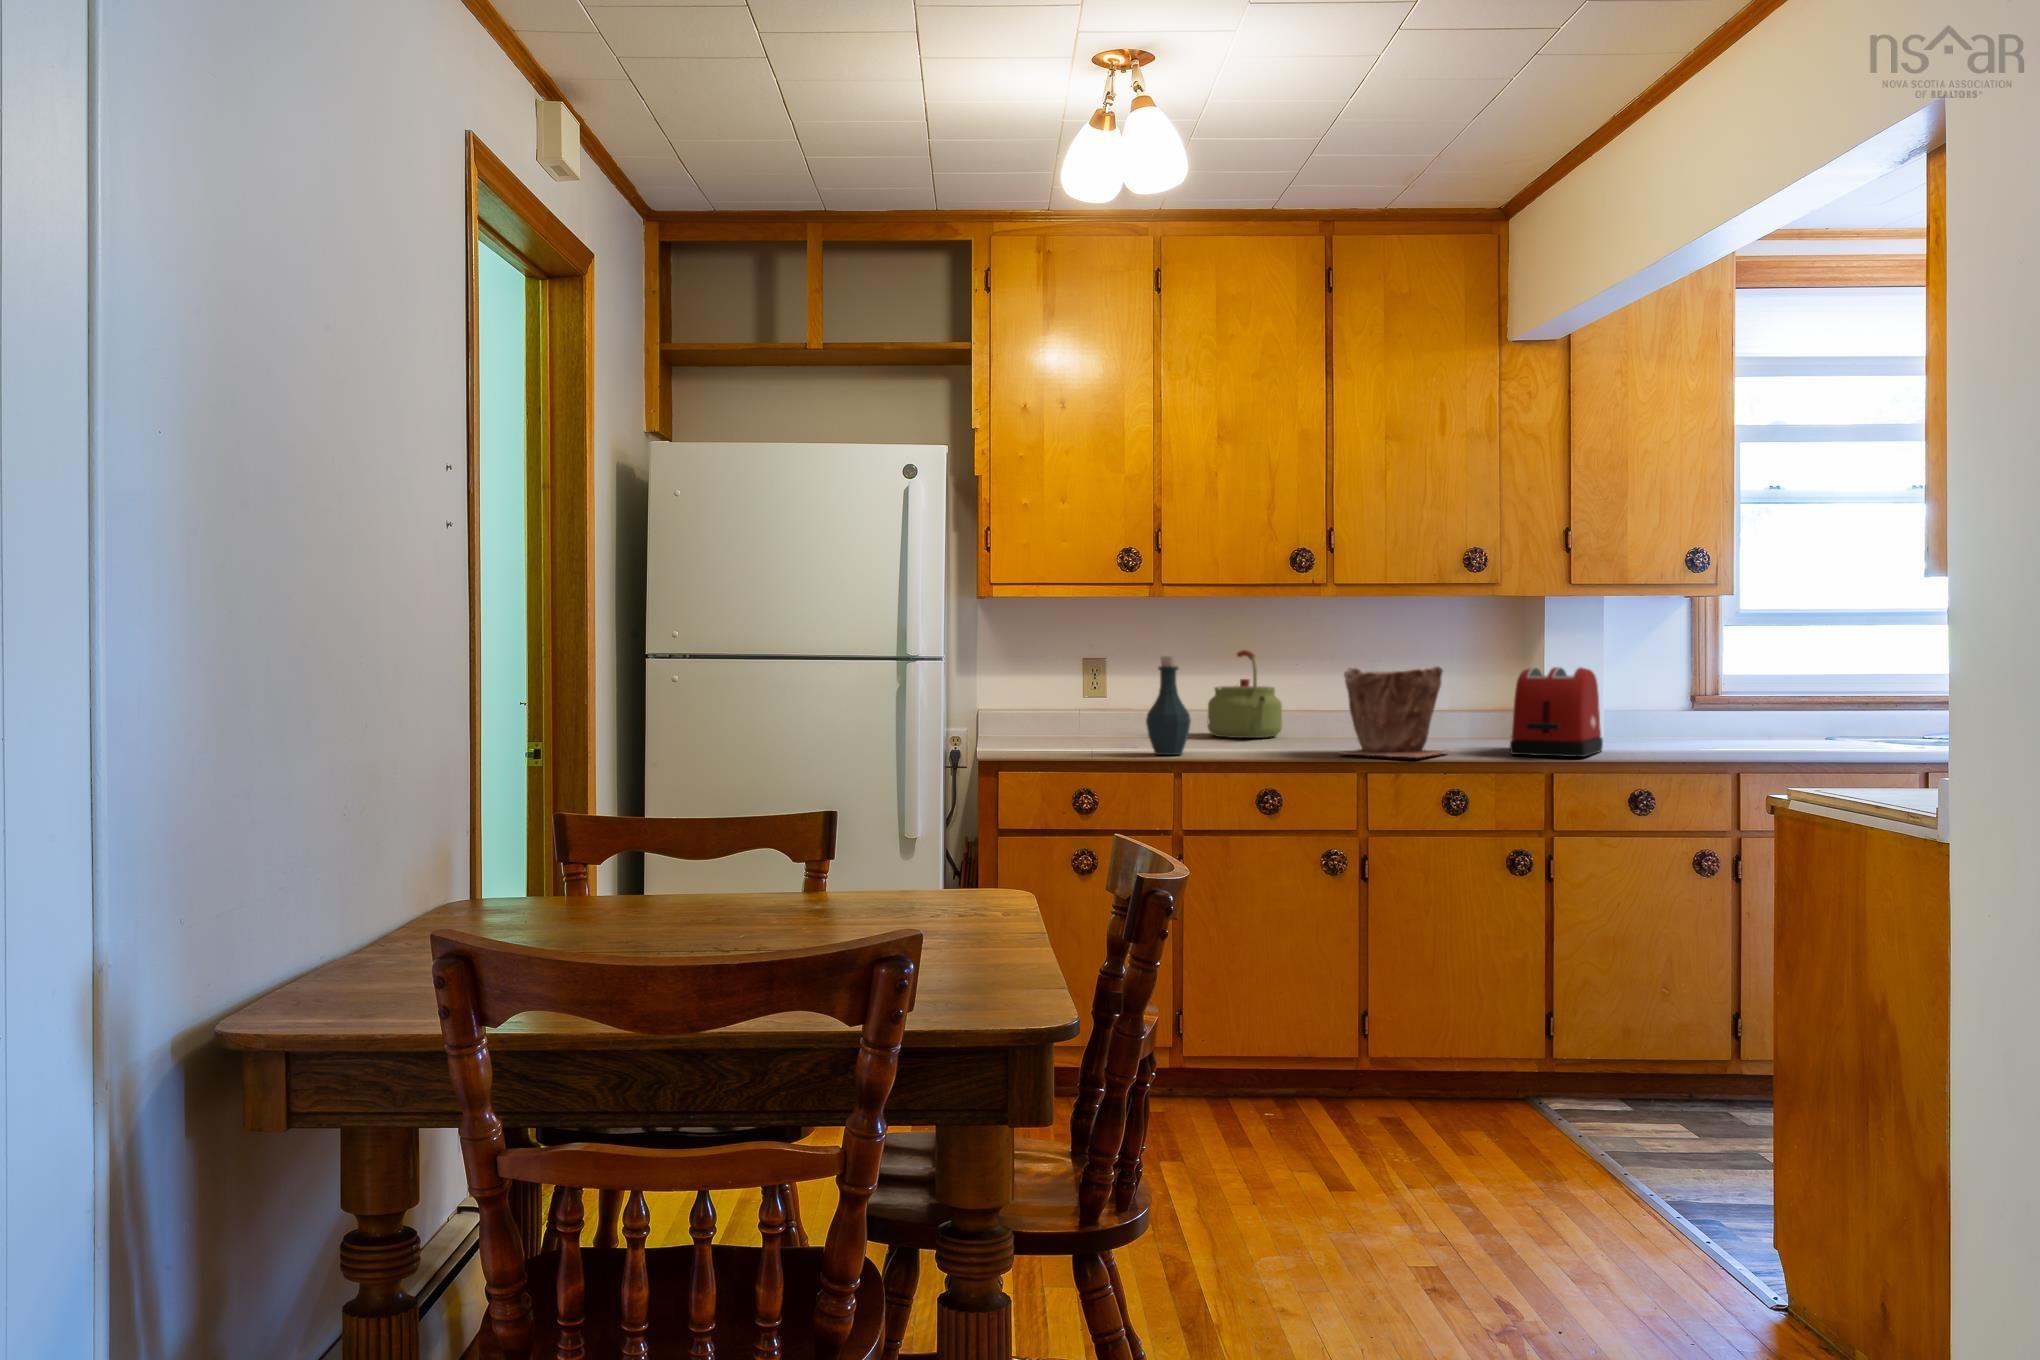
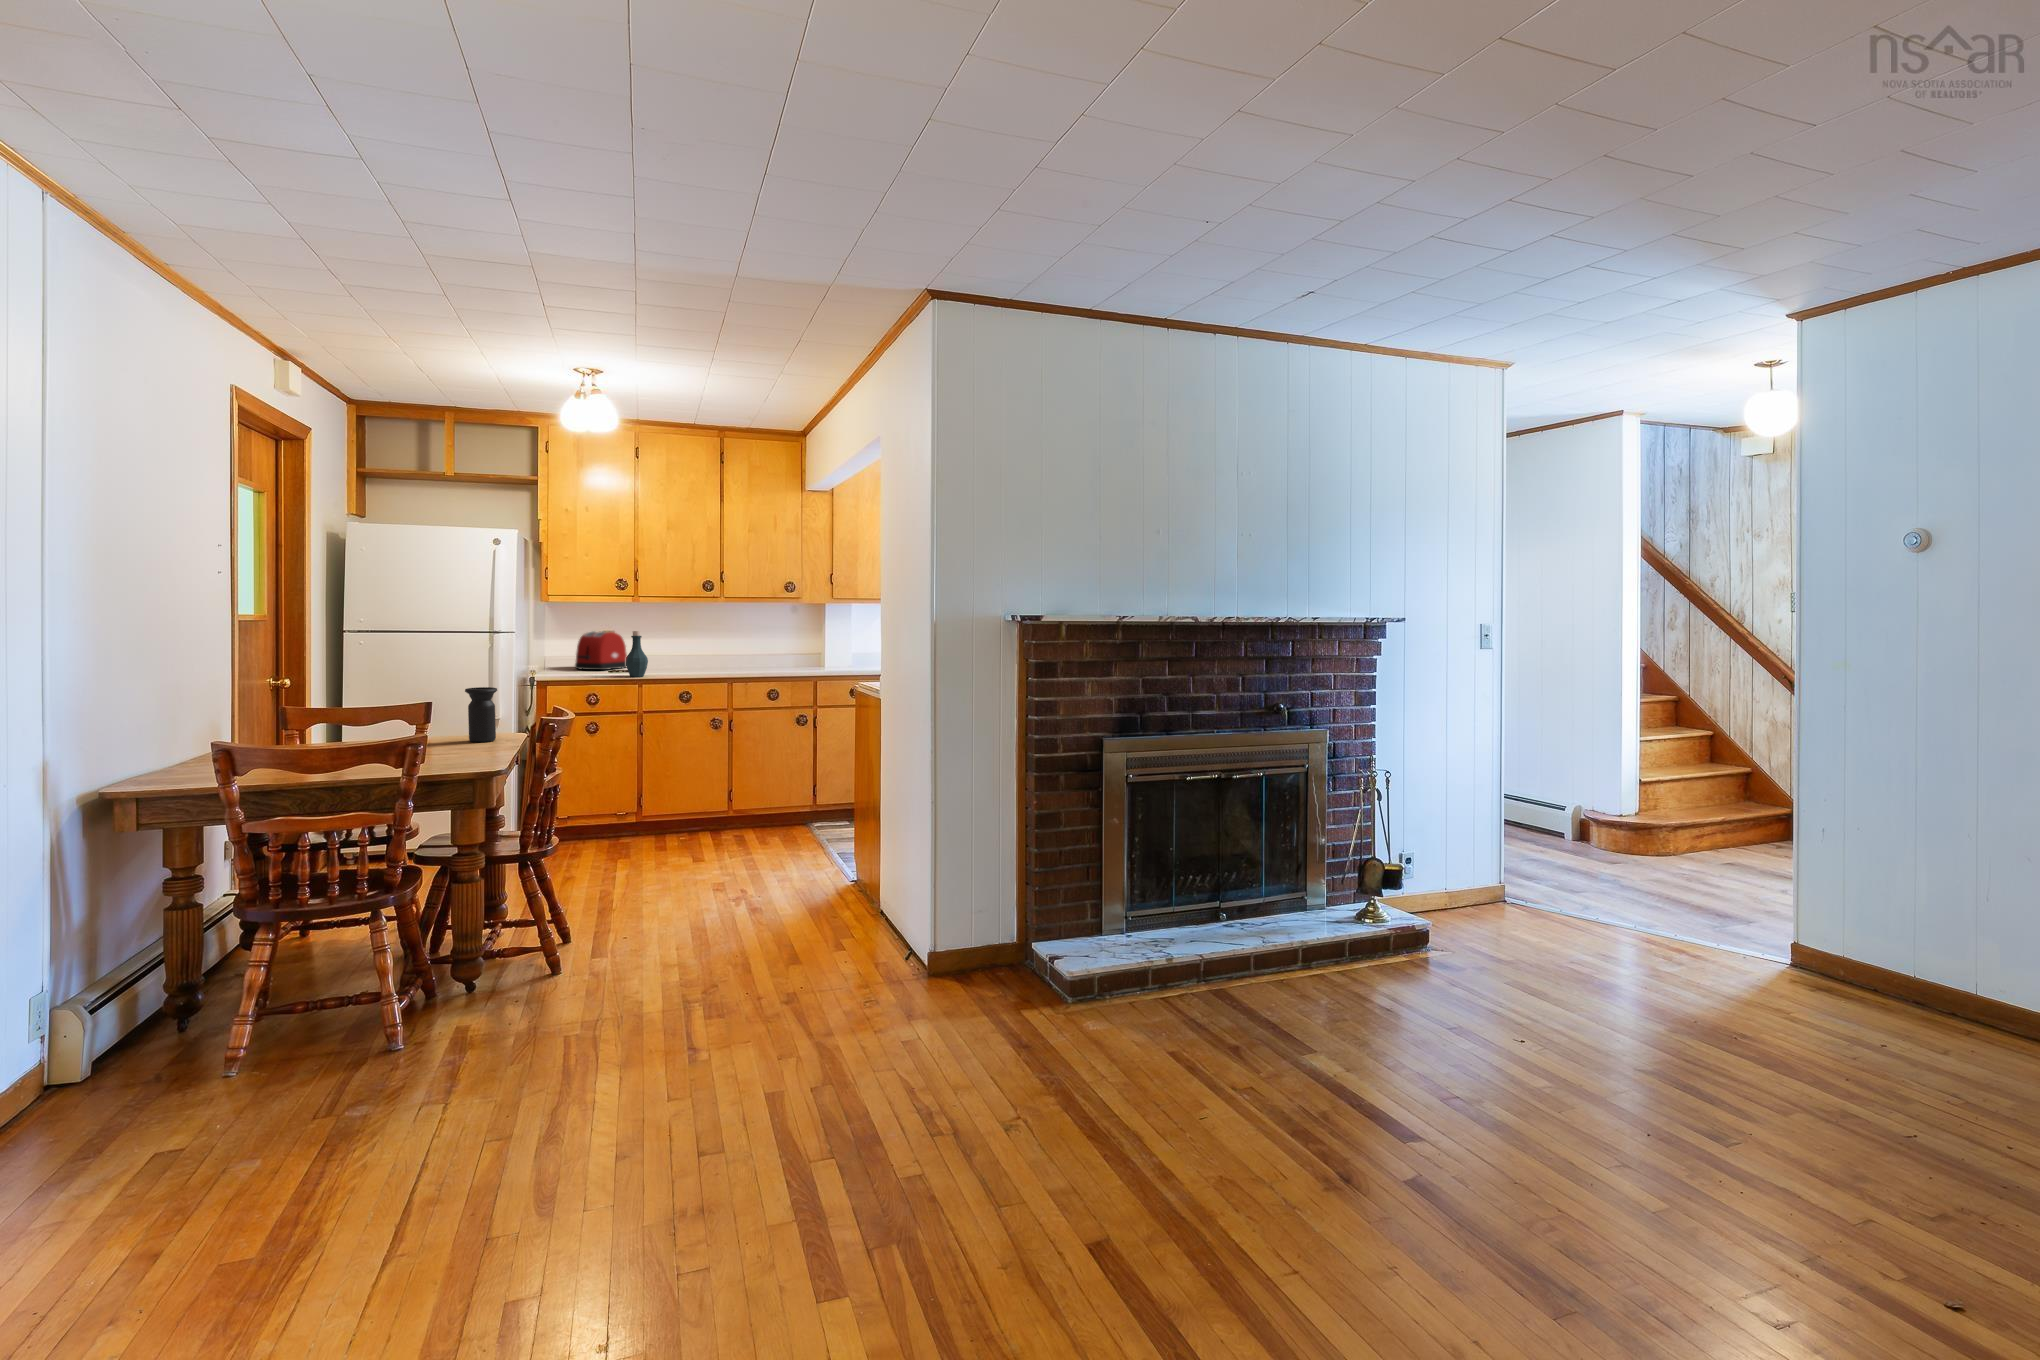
kettle: present [1208,650,1282,738] -> none [670,627,707,668]
plant pot: present [1339,666,1449,758] -> none [717,637,770,678]
toaster: present [1510,667,1603,757] -> present [575,631,627,670]
vase: none [919,778,990,917] -> present [465,687,497,742]

